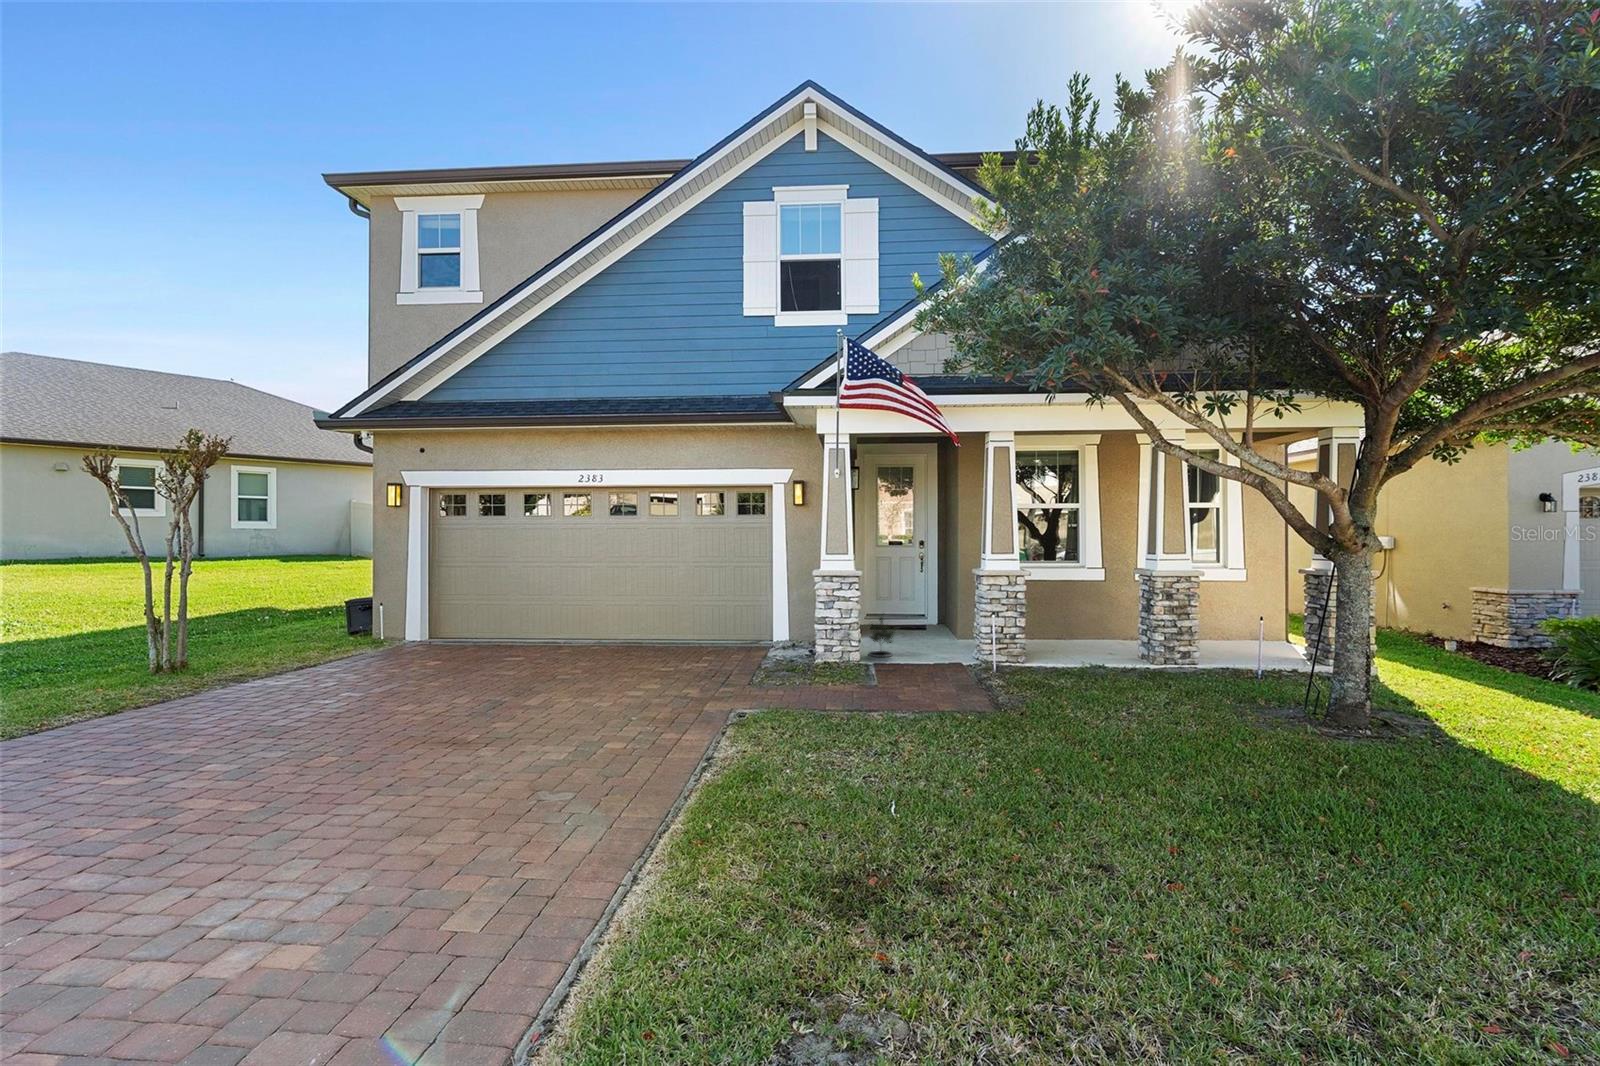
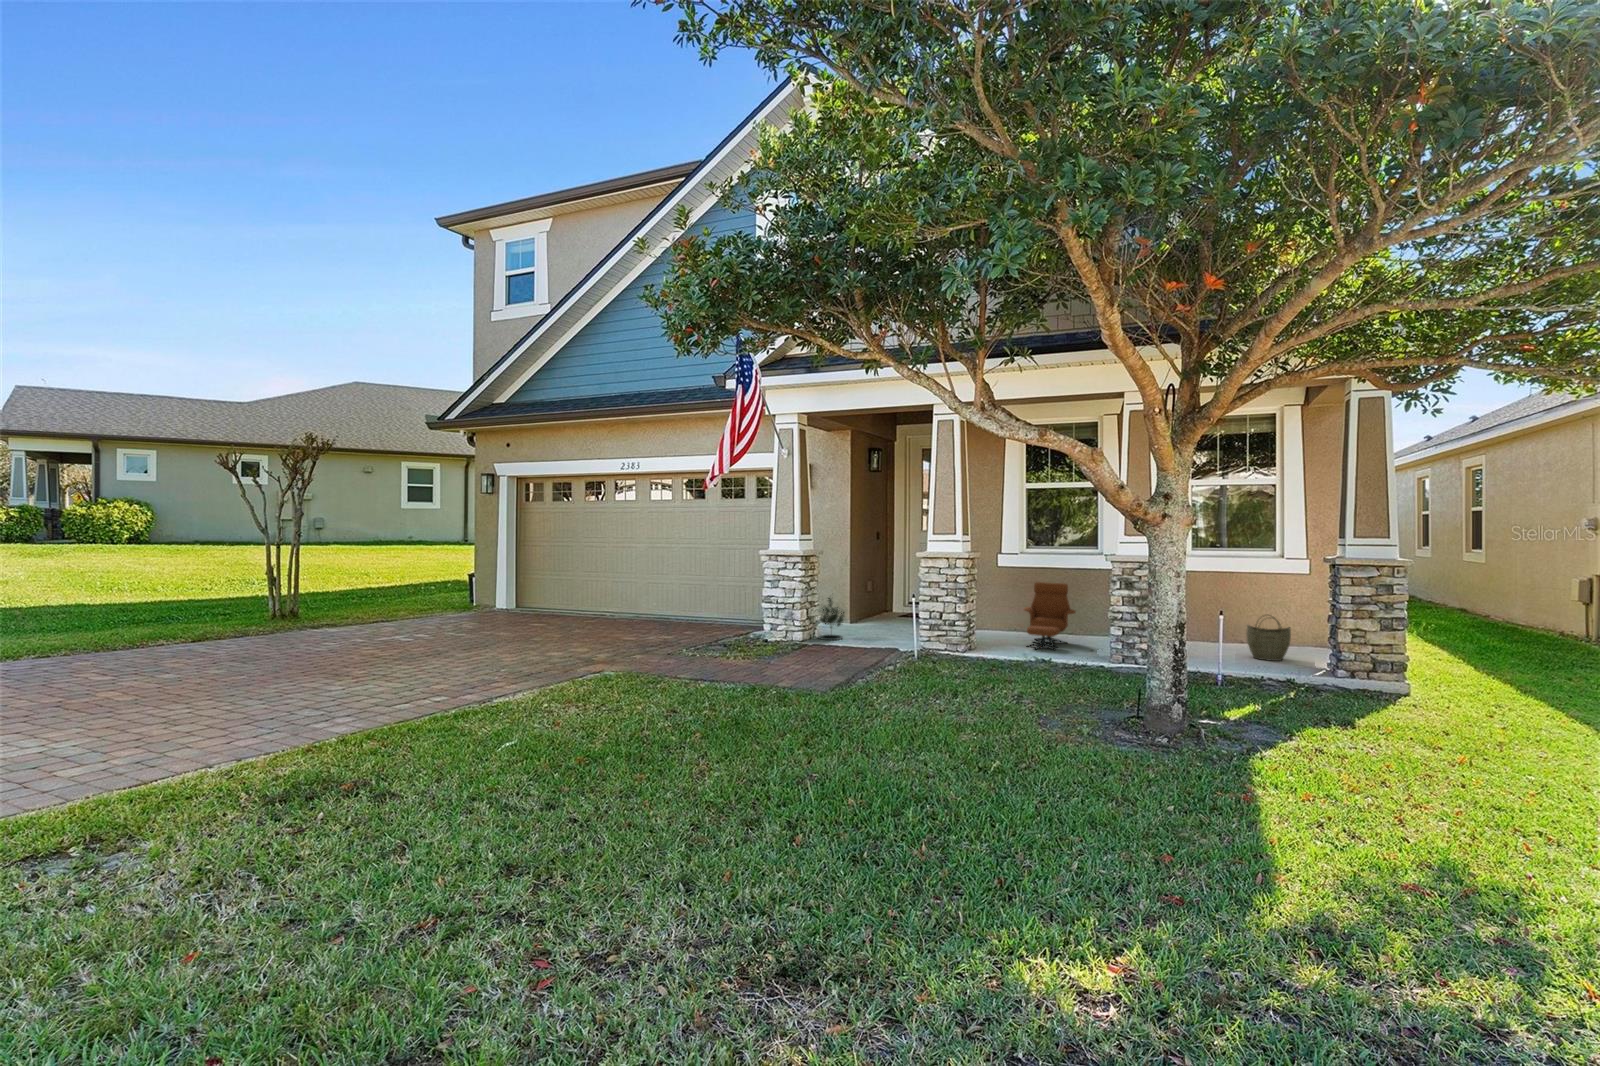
lounge chair: none [1039,591,1086,654] -> present [1024,582,1076,650]
woven basket: none [1222,612,1258,650] -> present [1246,616,1291,661]

